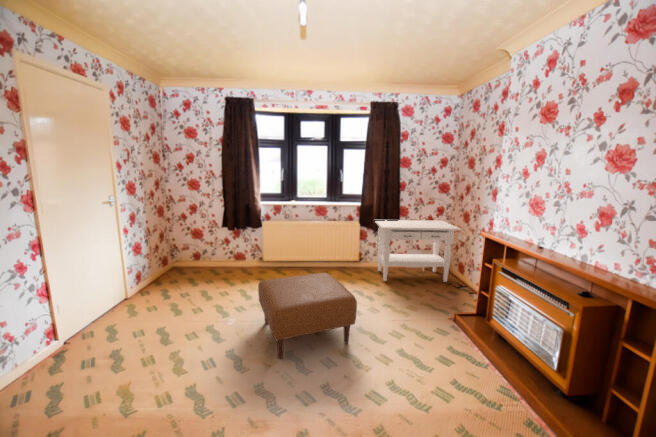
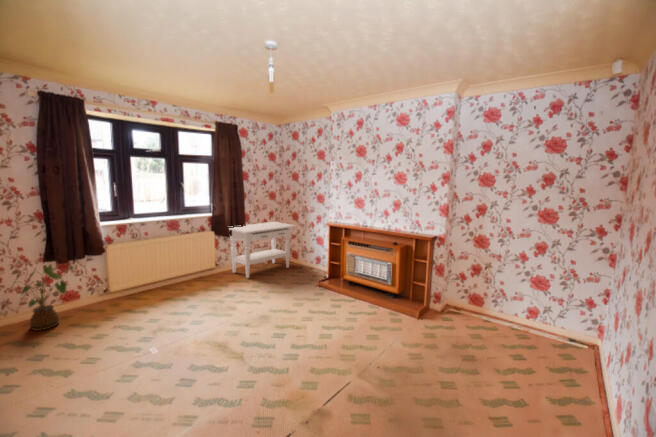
house plant: none [196,229,237,277] -> present [11,264,73,331]
ottoman: present [258,273,357,359] -> none [179,277,277,349]

